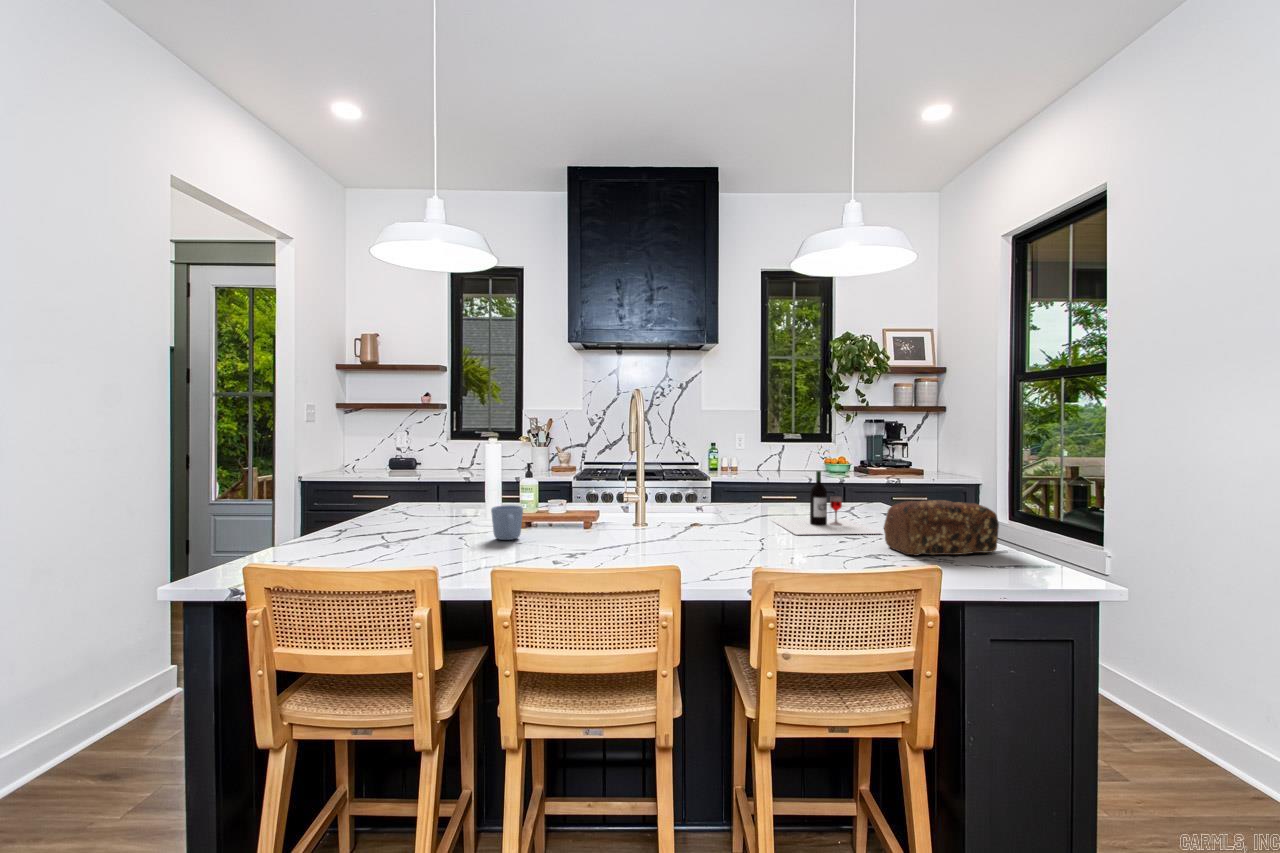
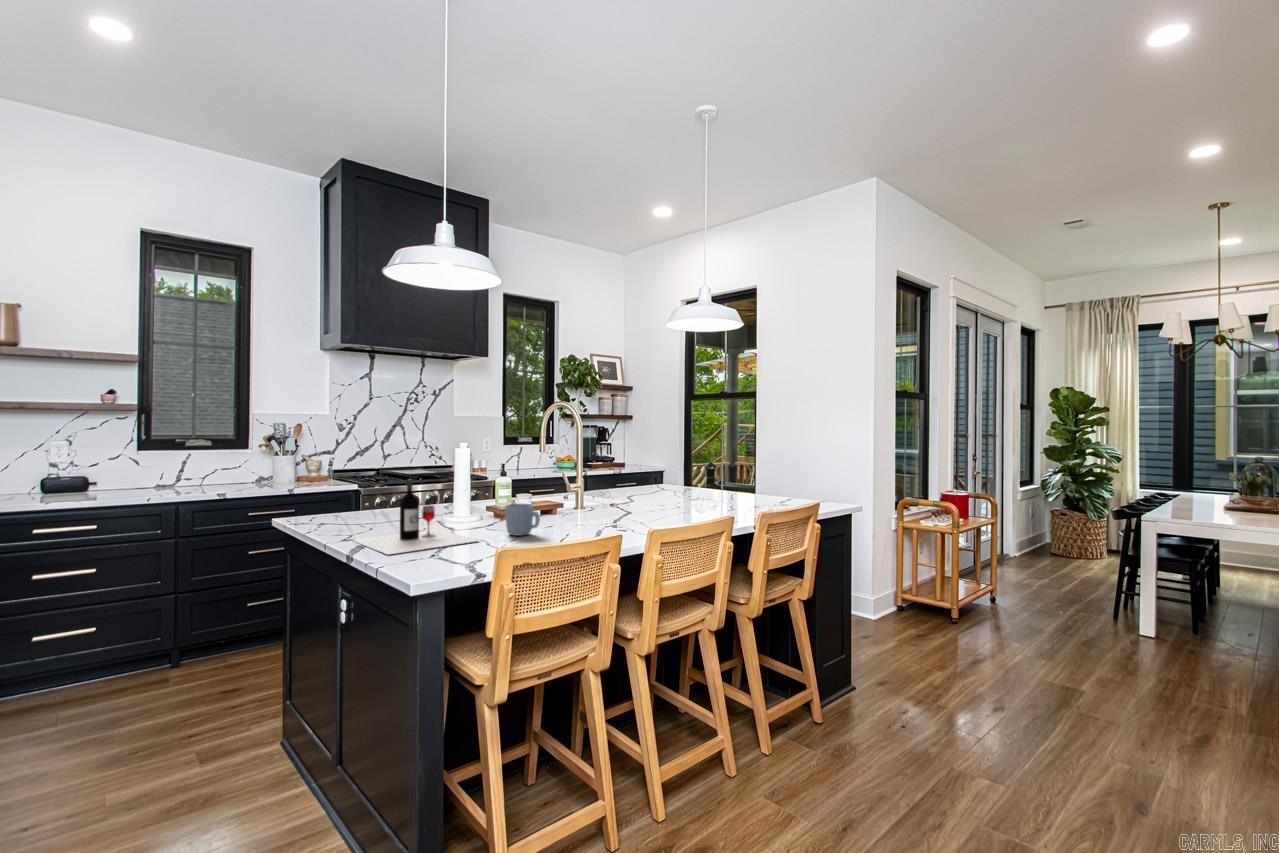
wine bottle: present [772,471,880,535] -> present [353,480,478,555]
bread loaf: present [884,500,999,556] -> none [753,476,809,511]

